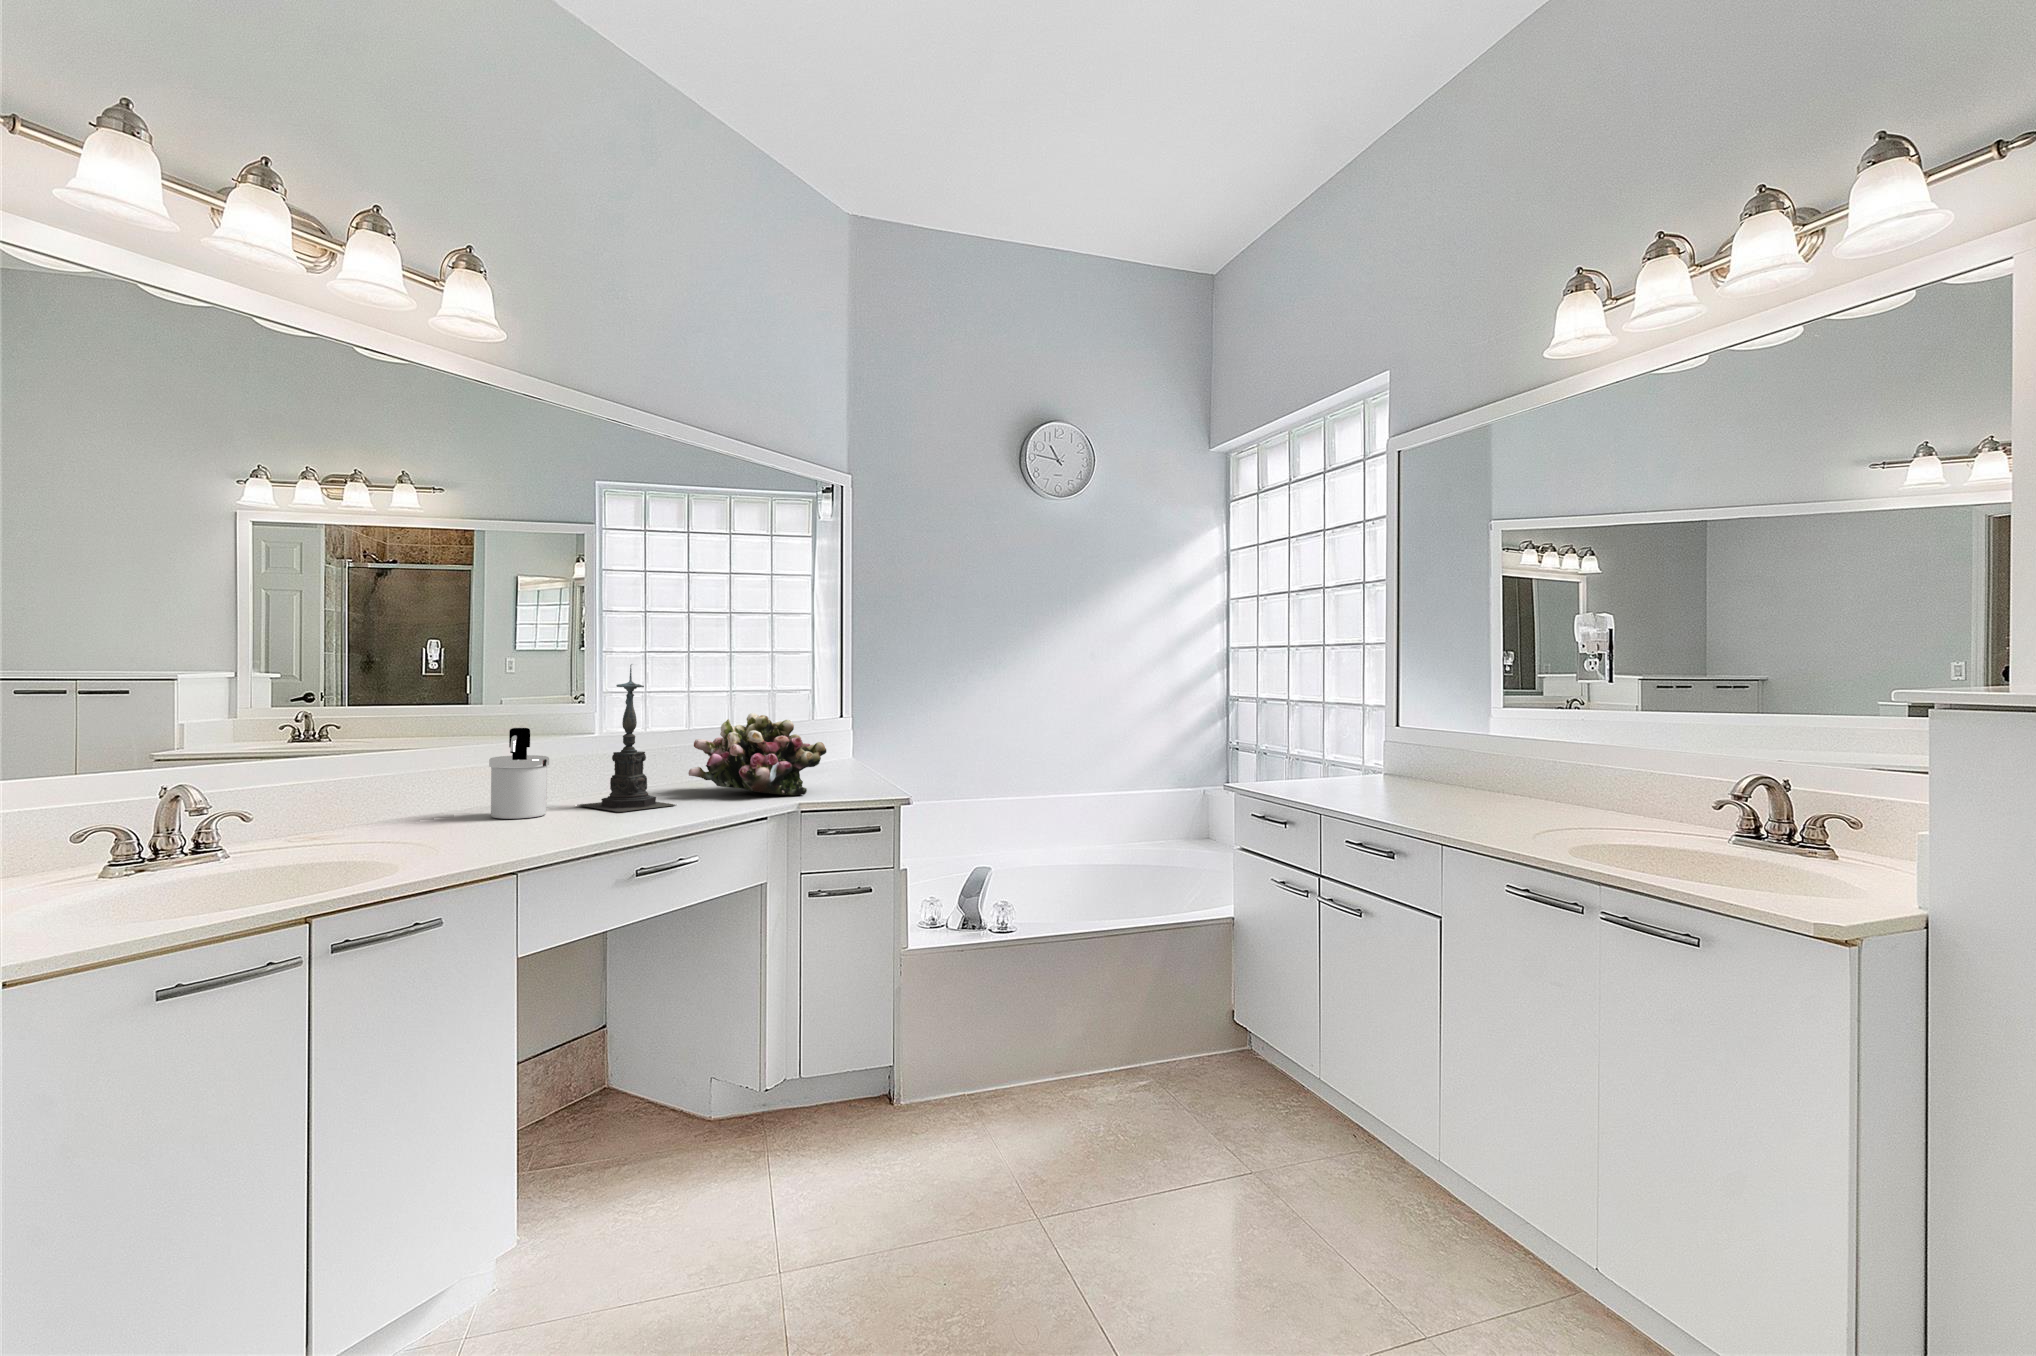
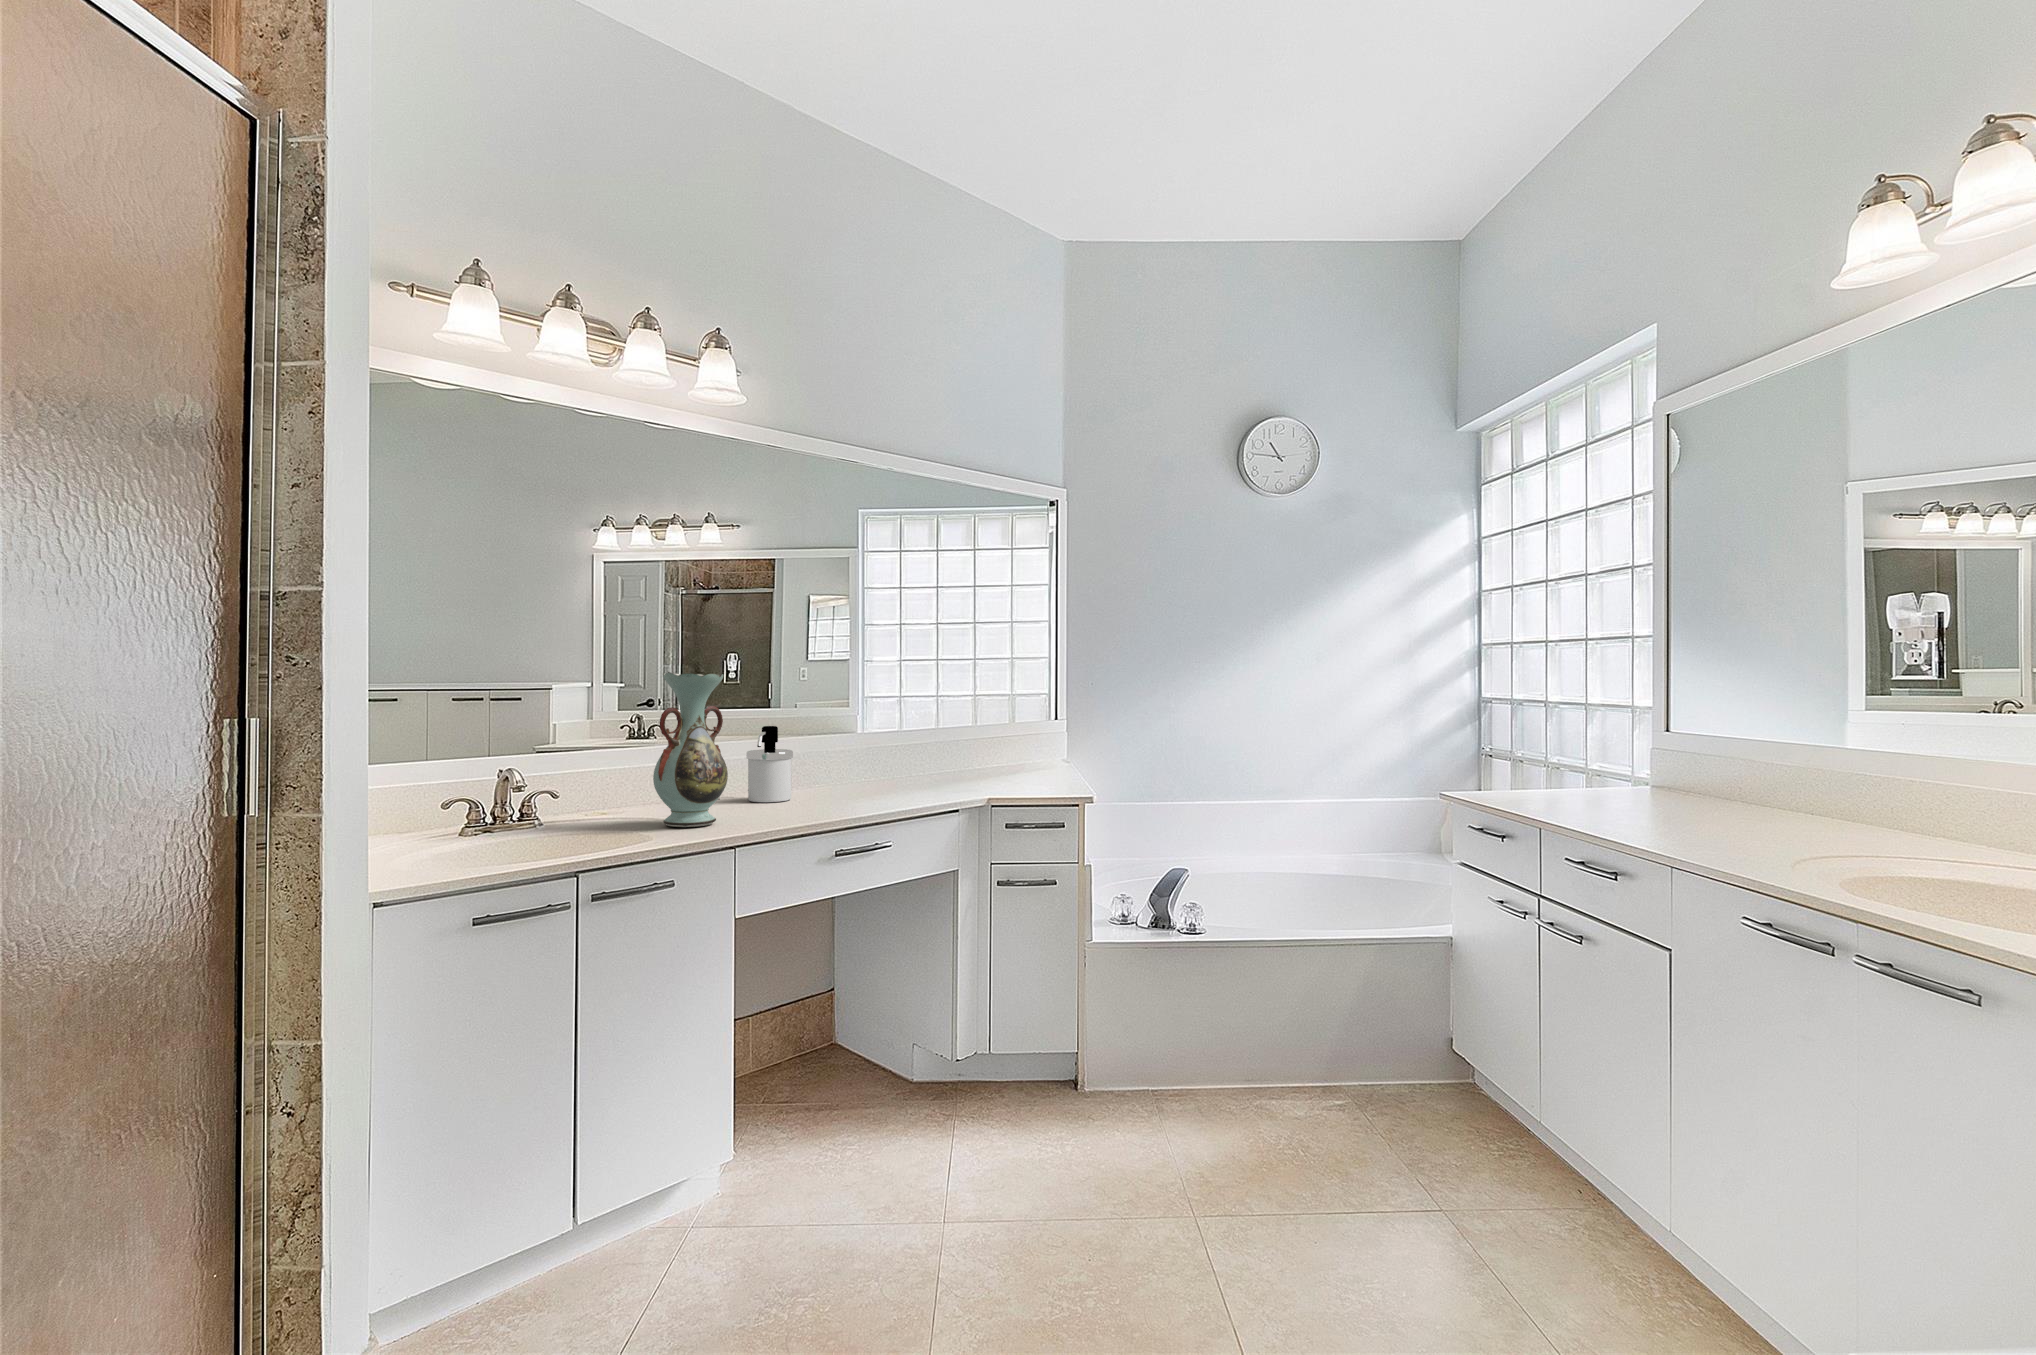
decorative vase: none [388,661,488,853] -> present [653,672,728,827]
candle holder: present [579,664,675,812] -> none [819,671,900,800]
flower arrangement: present [689,713,826,795] -> none [915,713,1038,789]

